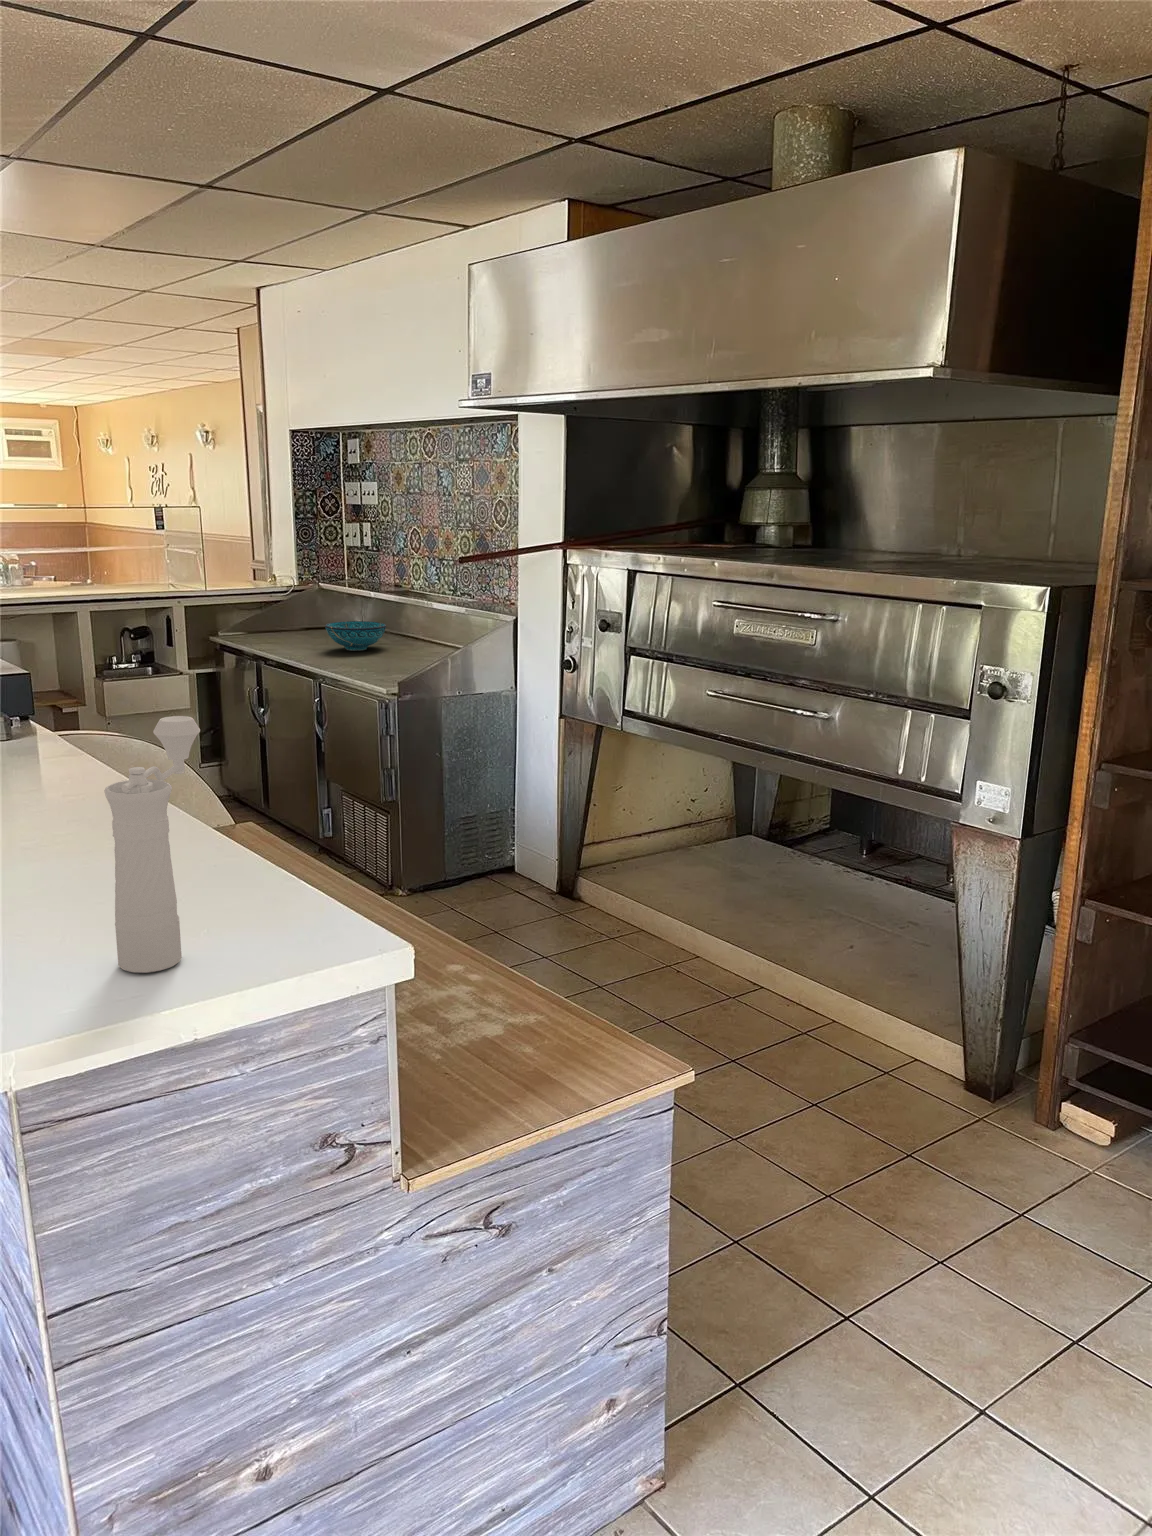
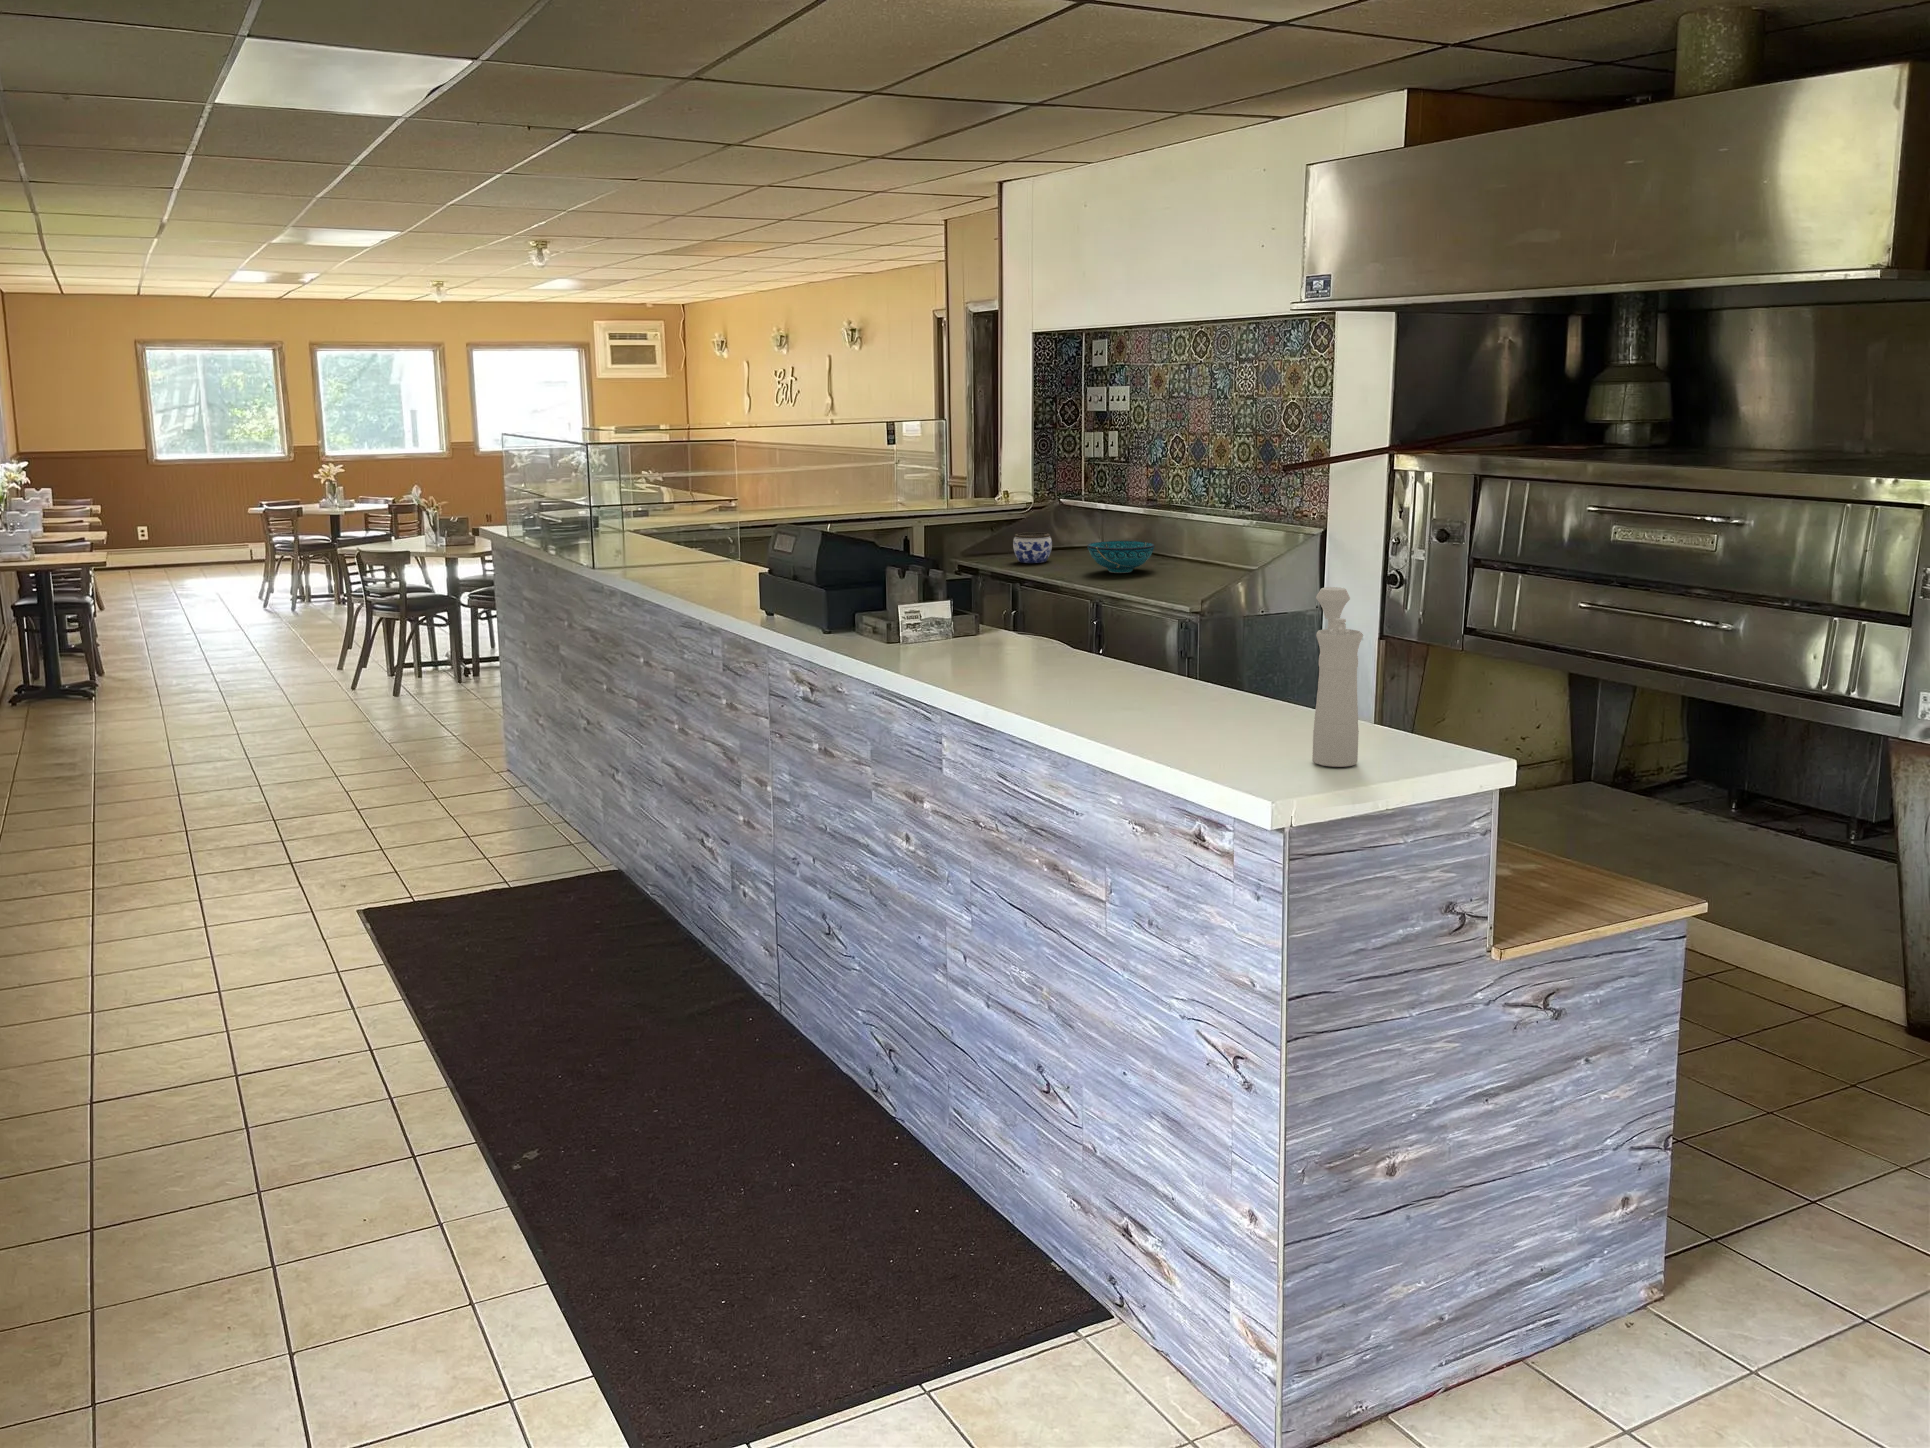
jar: none [270,611,306,639] -> present [1013,532,1052,563]

